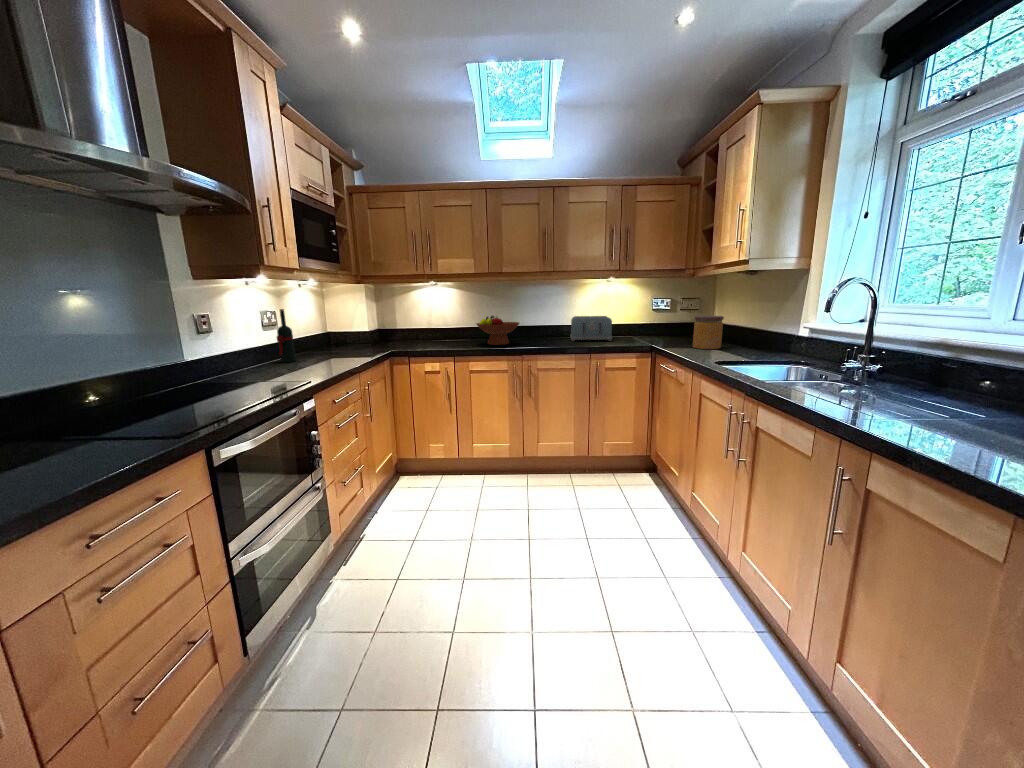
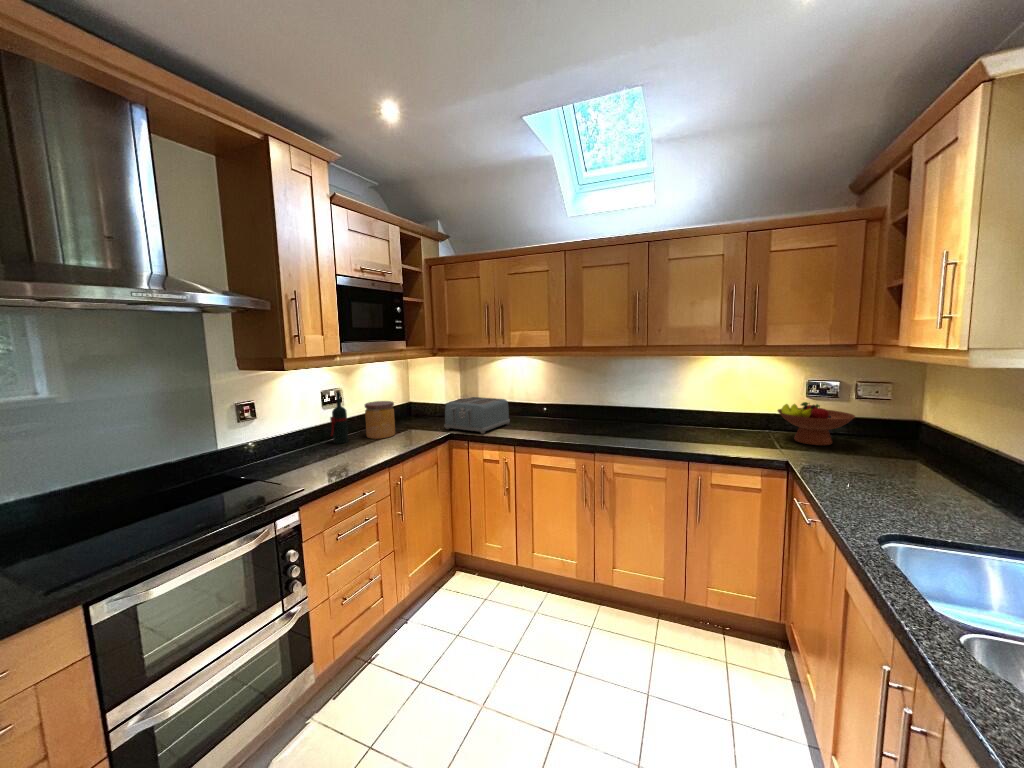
fruit bowl: present [477,316,519,345] -> present [778,402,855,445]
toaster: present [571,316,612,341] -> present [444,397,510,434]
jar: present [693,316,724,349] -> present [365,401,395,439]

